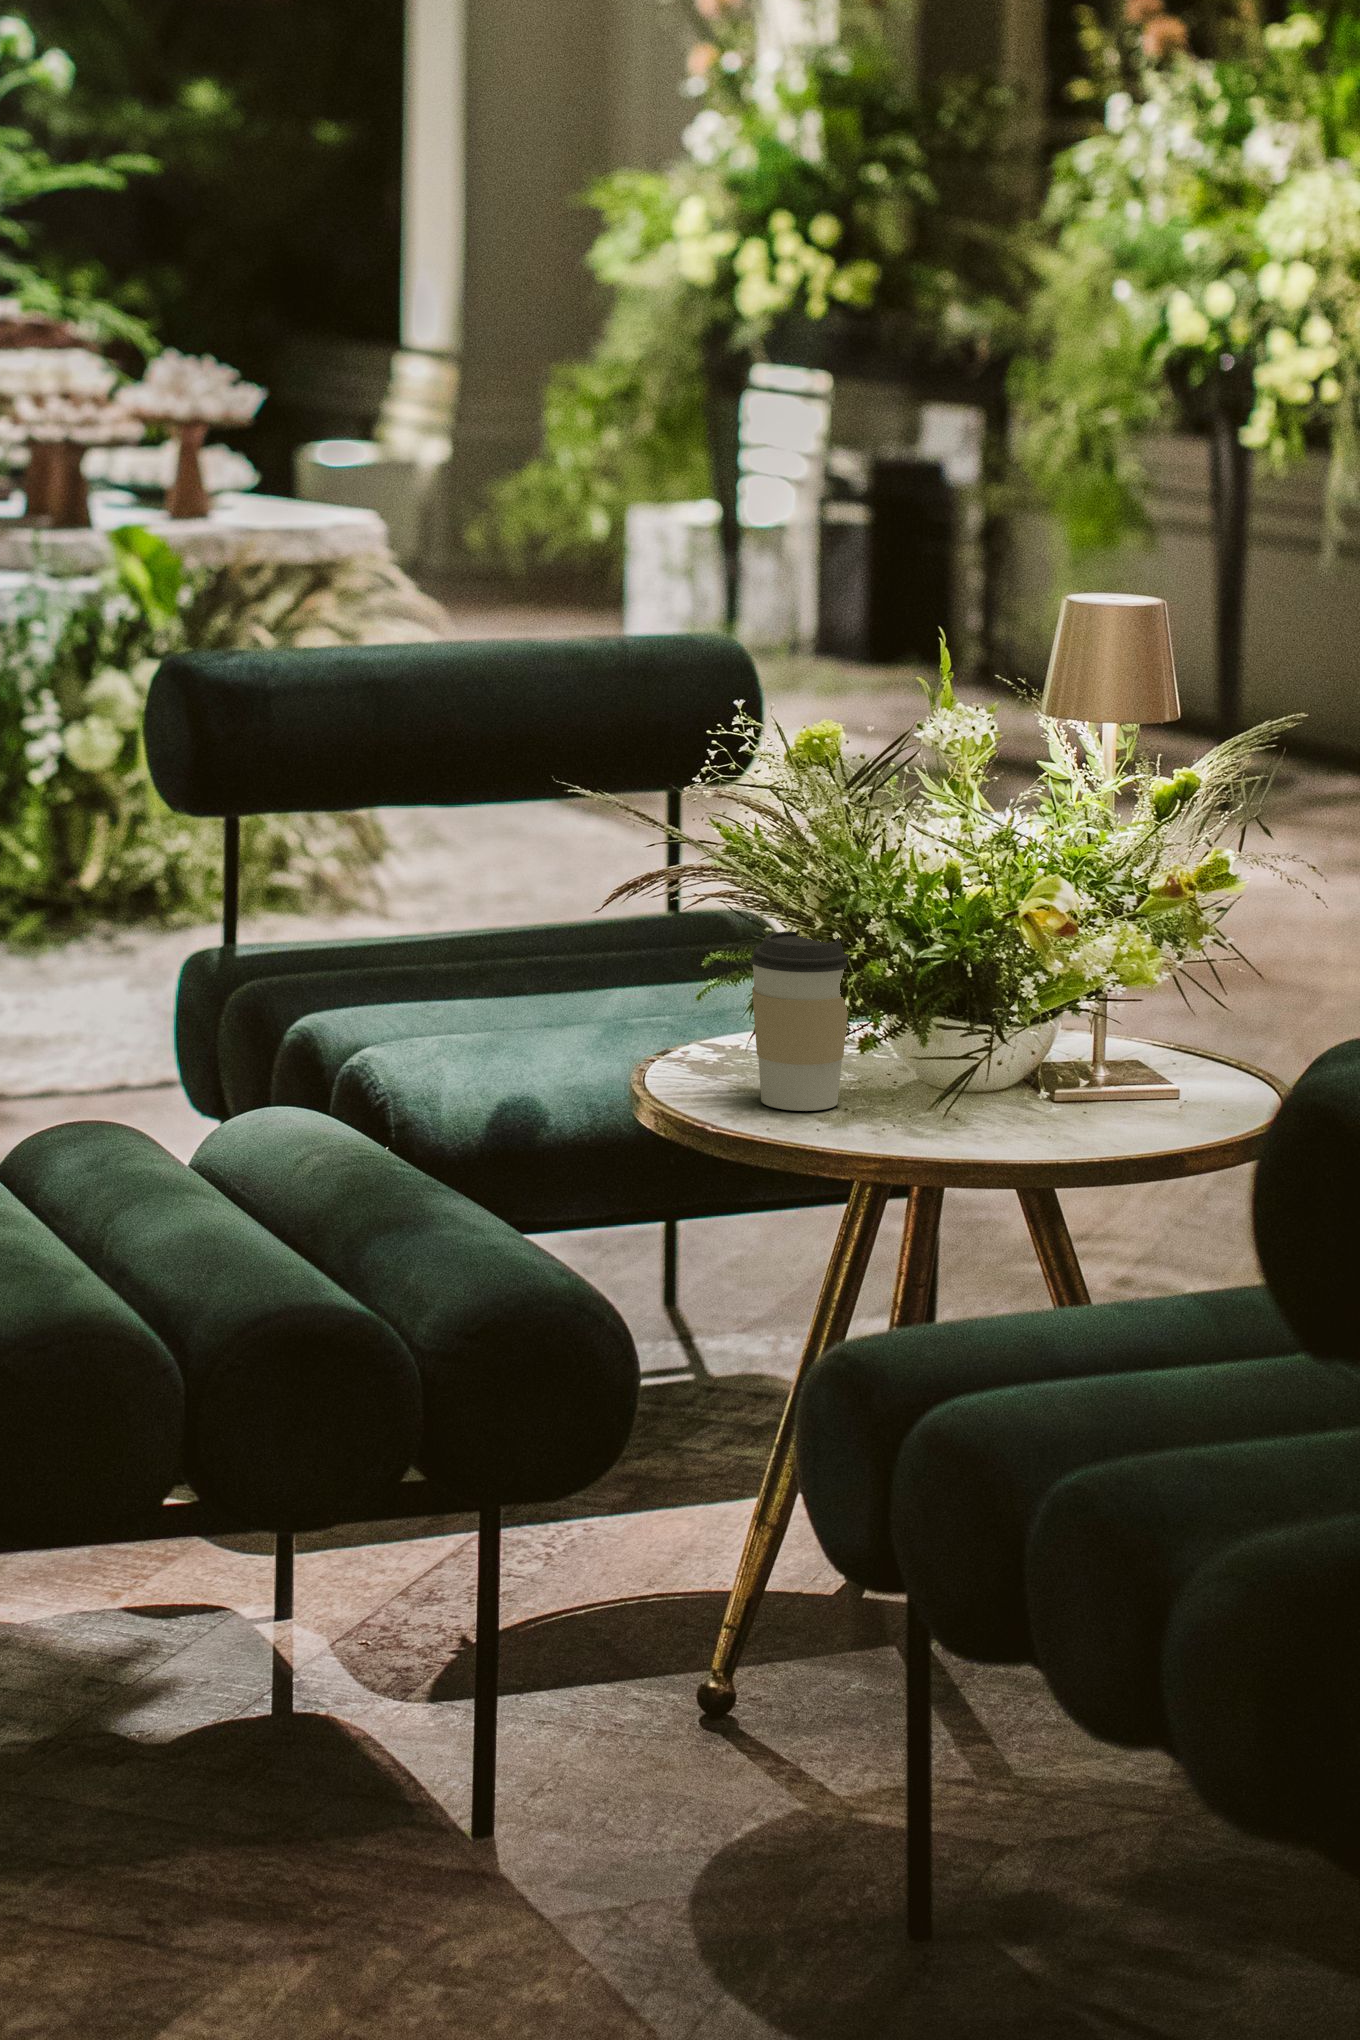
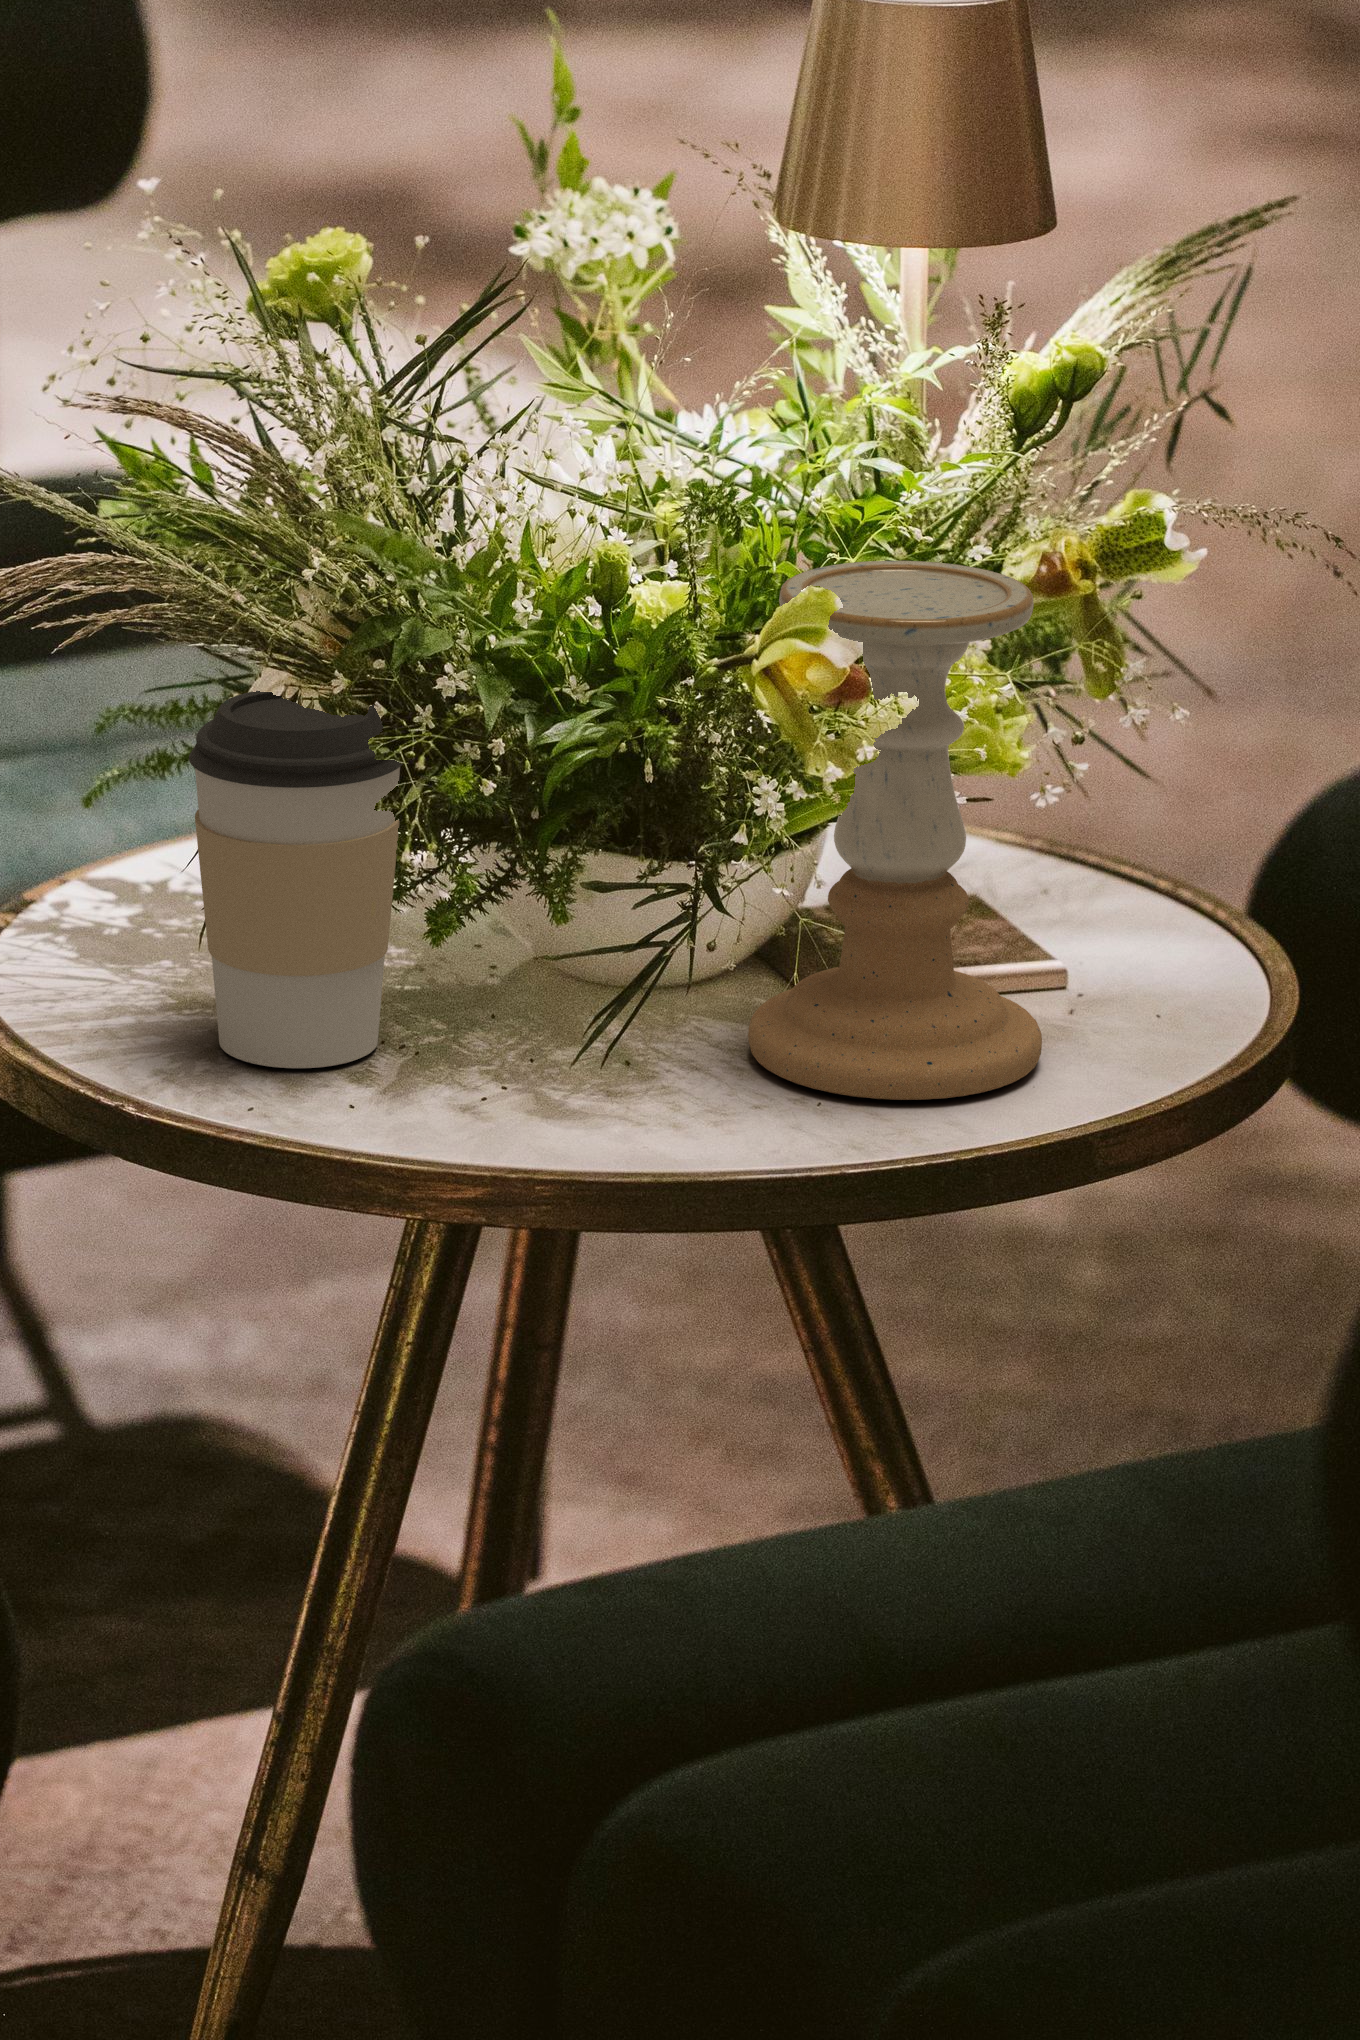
candle holder: none [1017,879,1161,1133] -> present [748,561,1042,1100]

